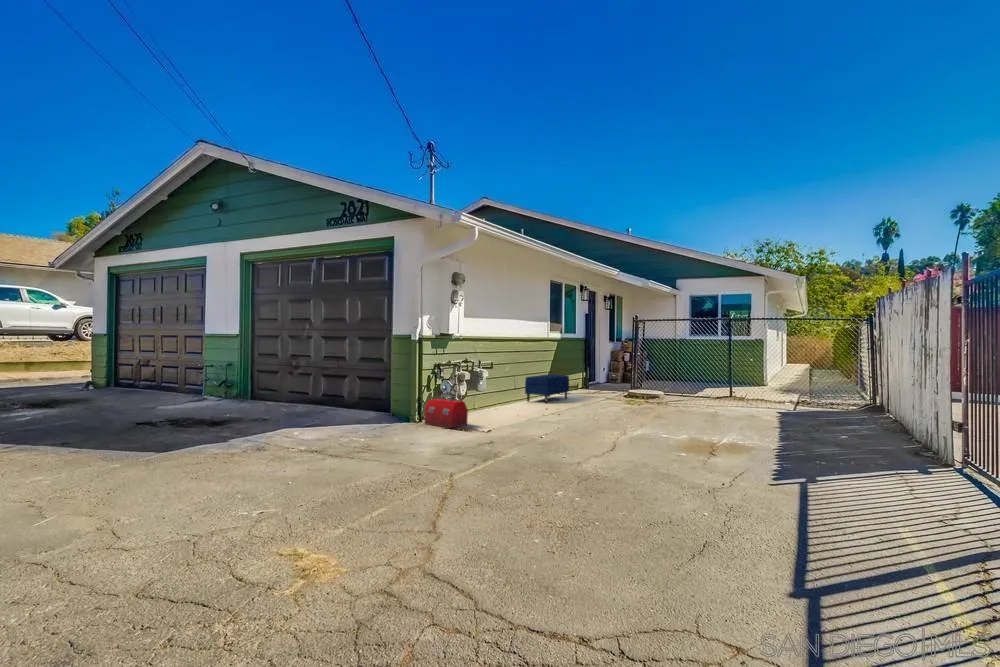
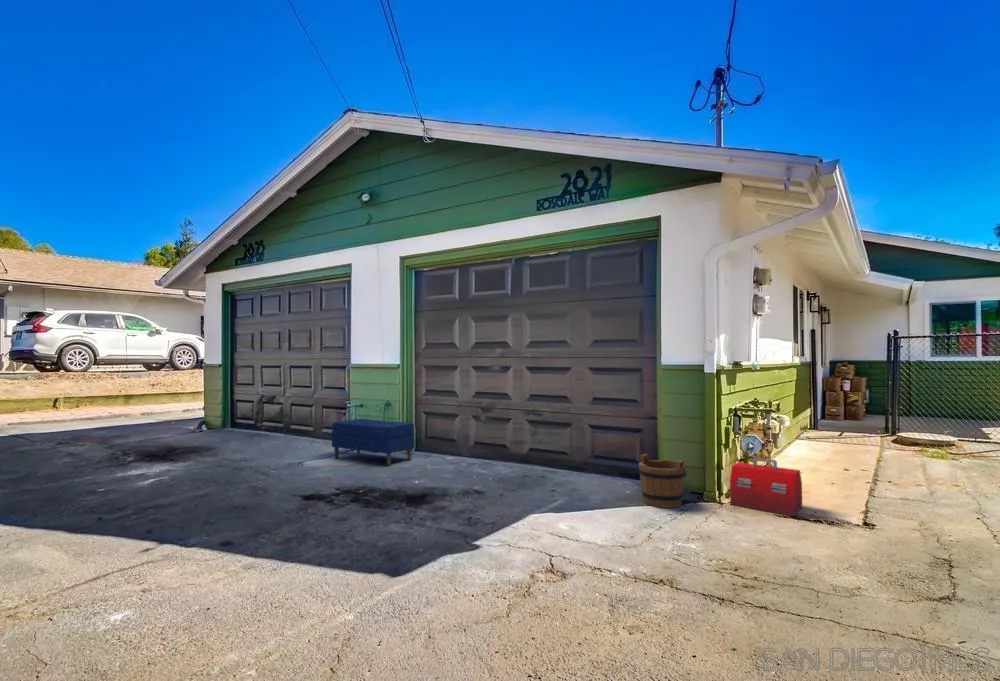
bench: present [525,374,569,403] -> present [332,419,414,466]
bucket: none [369,393,398,425] -> present [639,454,686,508]

